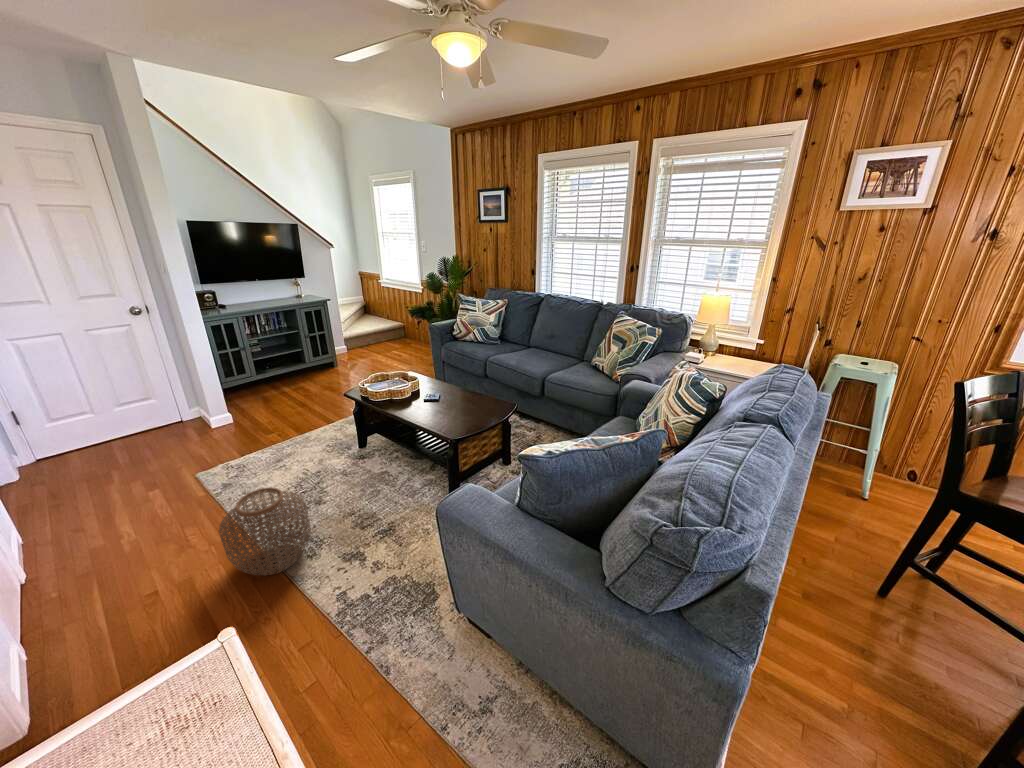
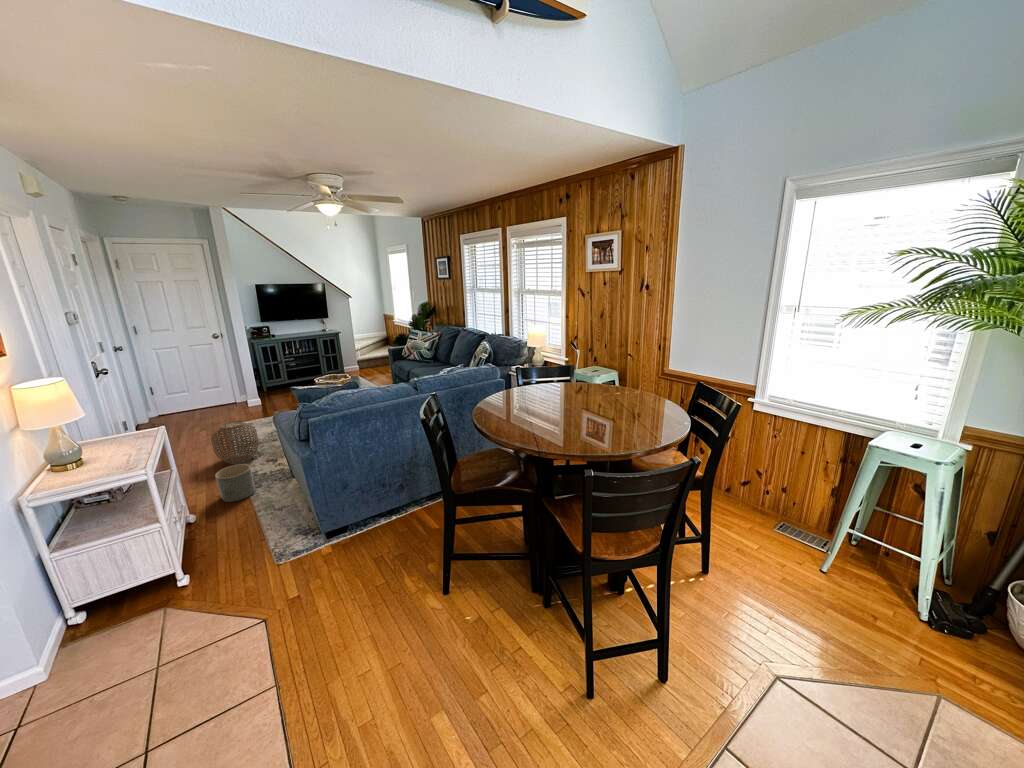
planter: none [297,603,374,704] -> present [215,464,255,502]

